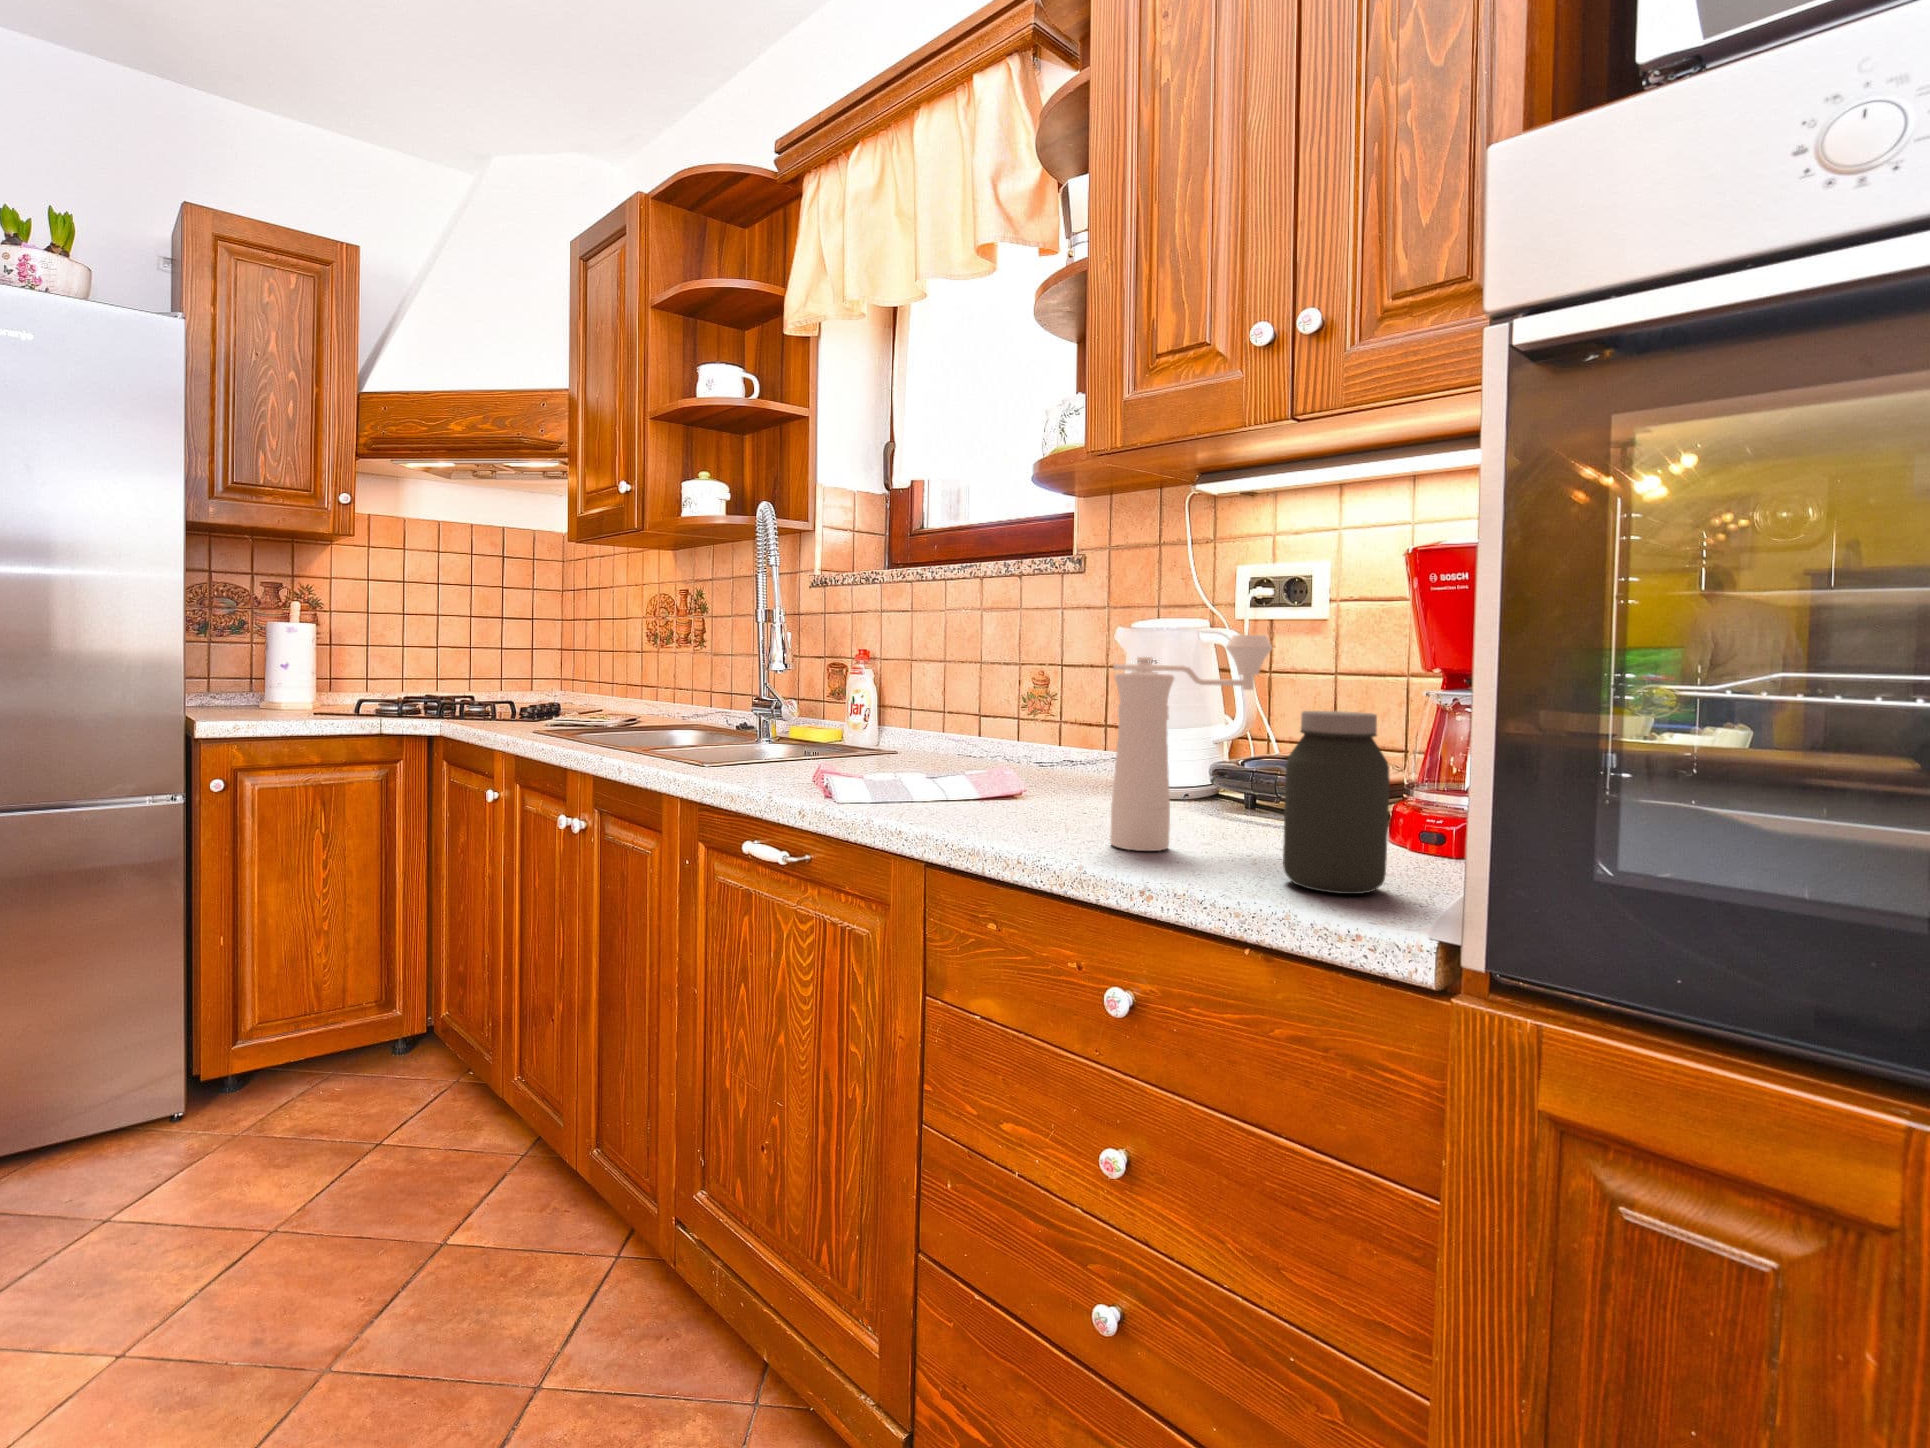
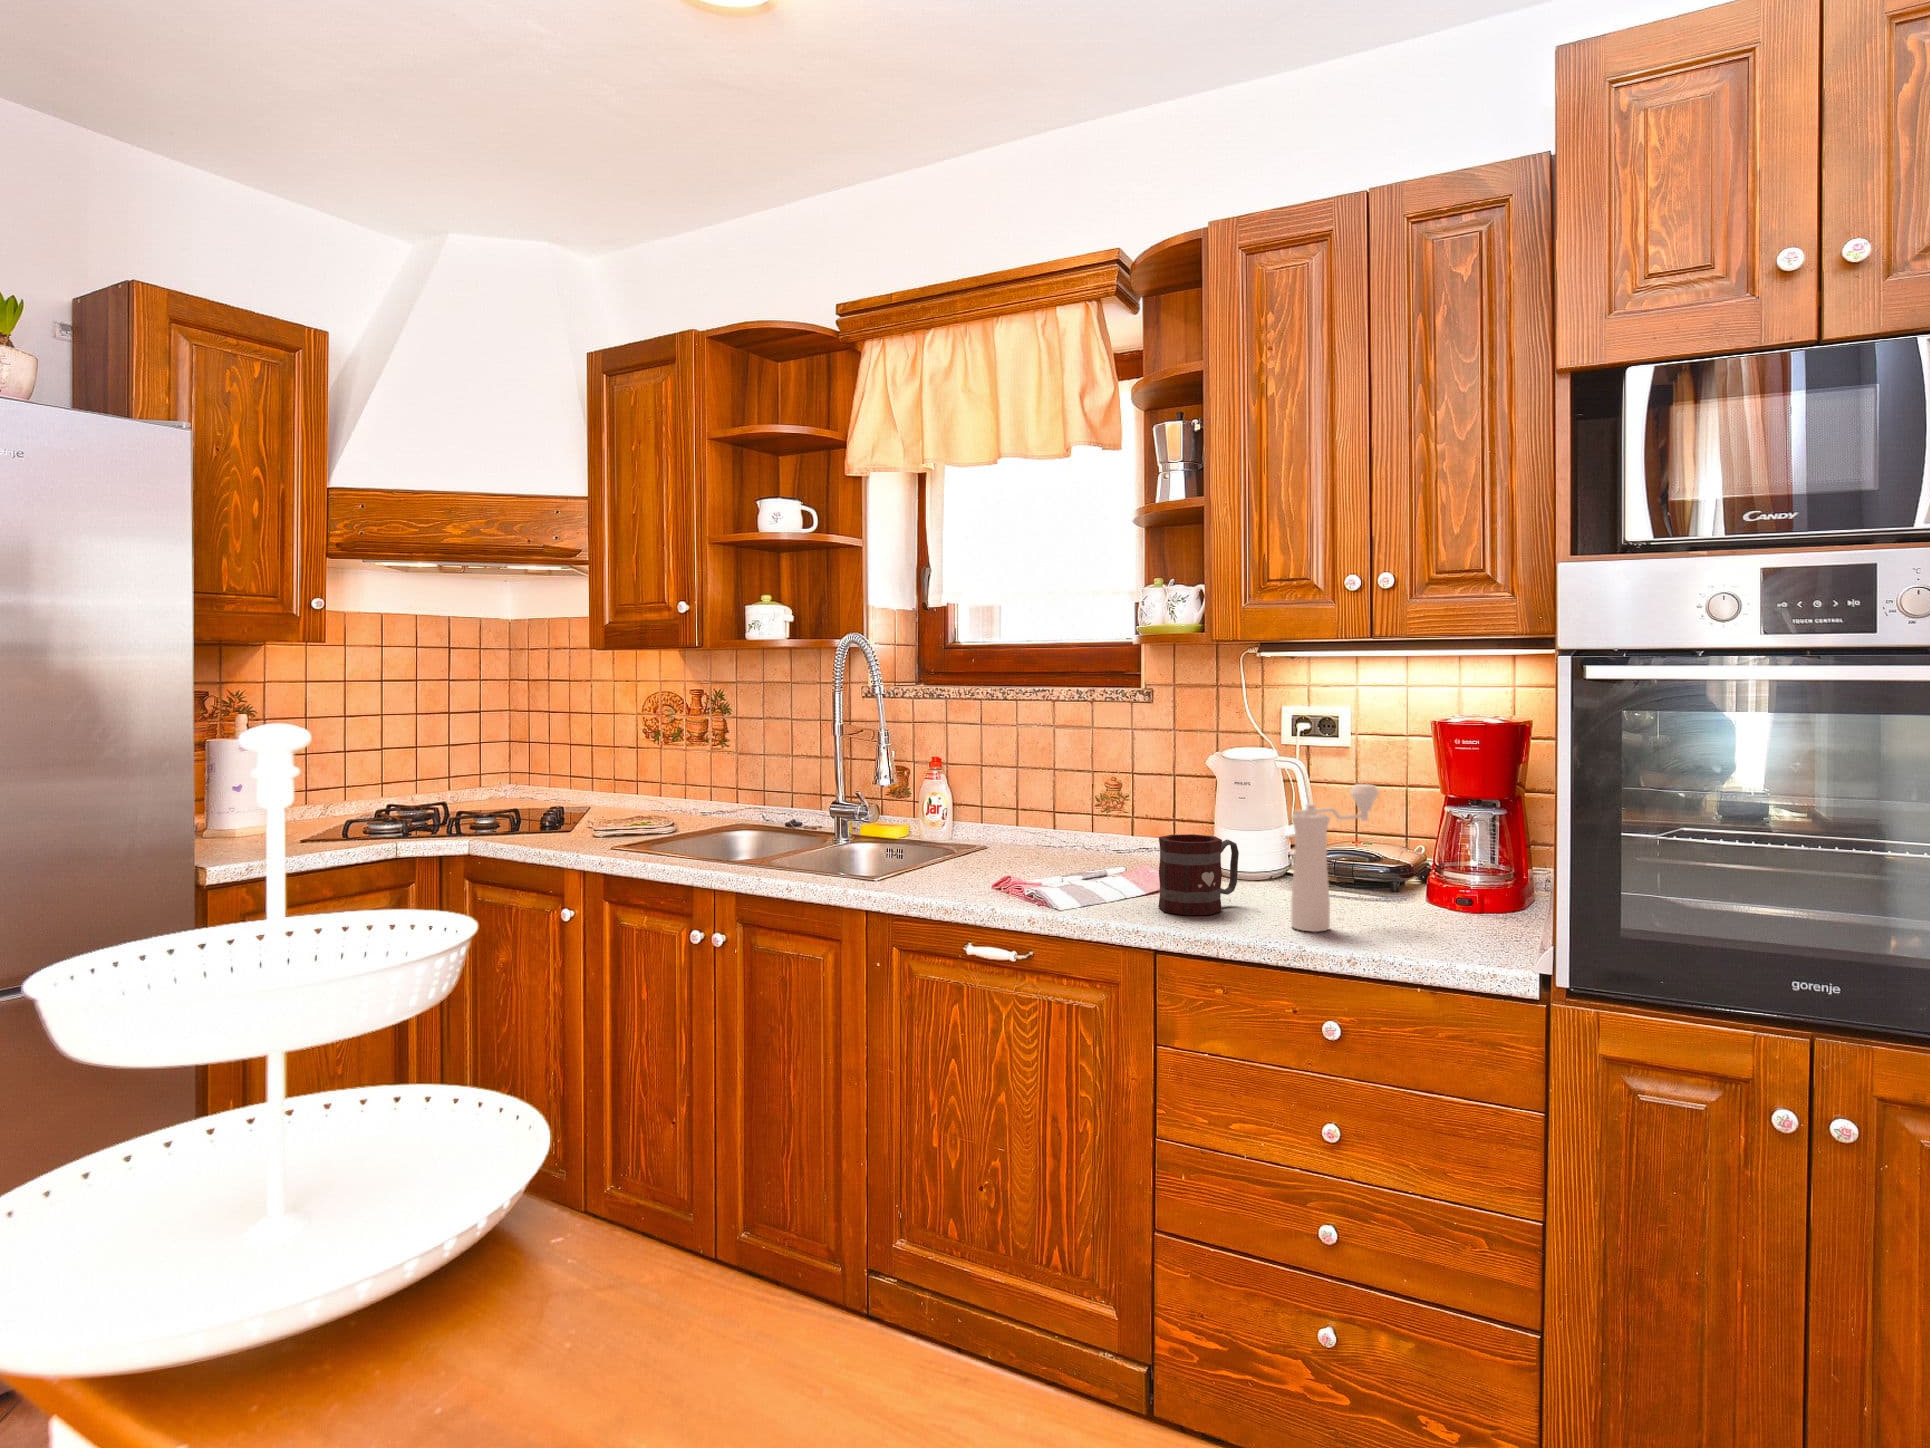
jar: present [1283,711,1390,894] -> none [1420,841,1481,950]
mug: none [965,713,1091,822] -> present [1158,834,1239,915]

